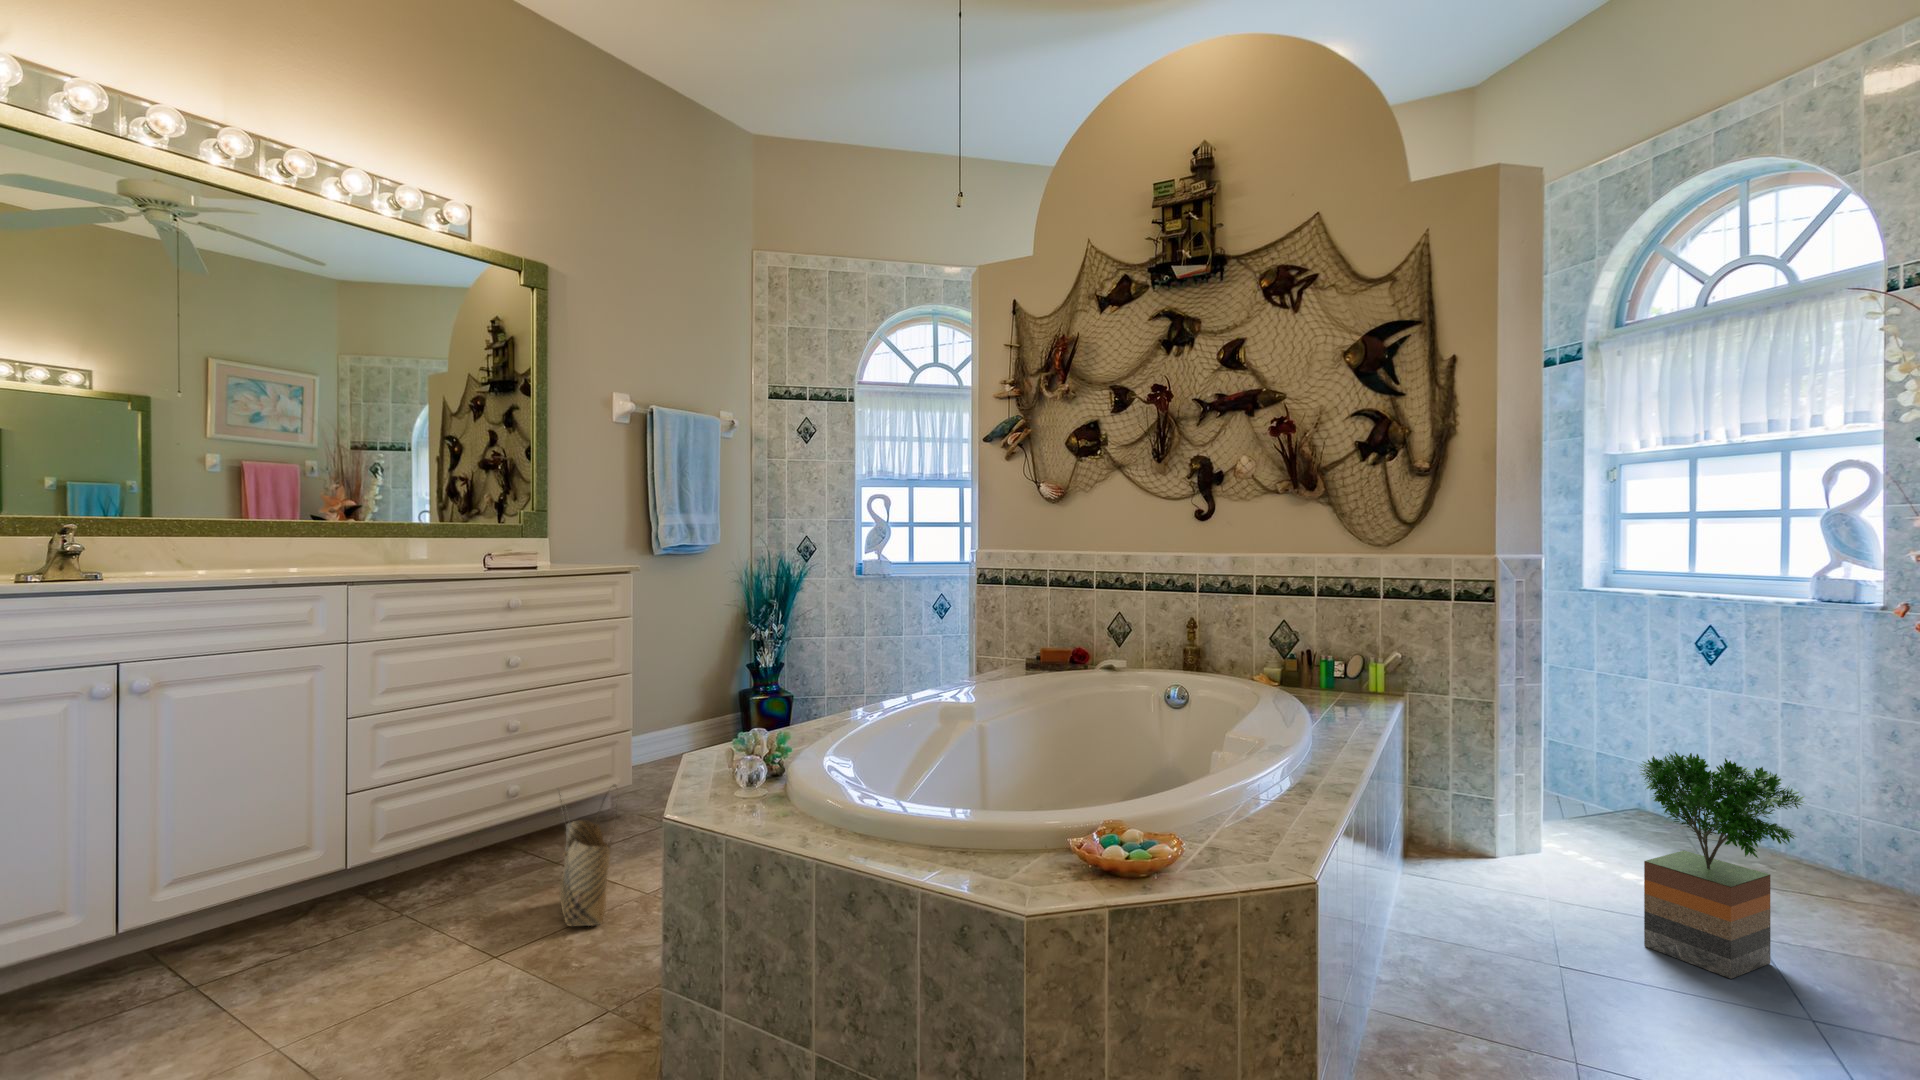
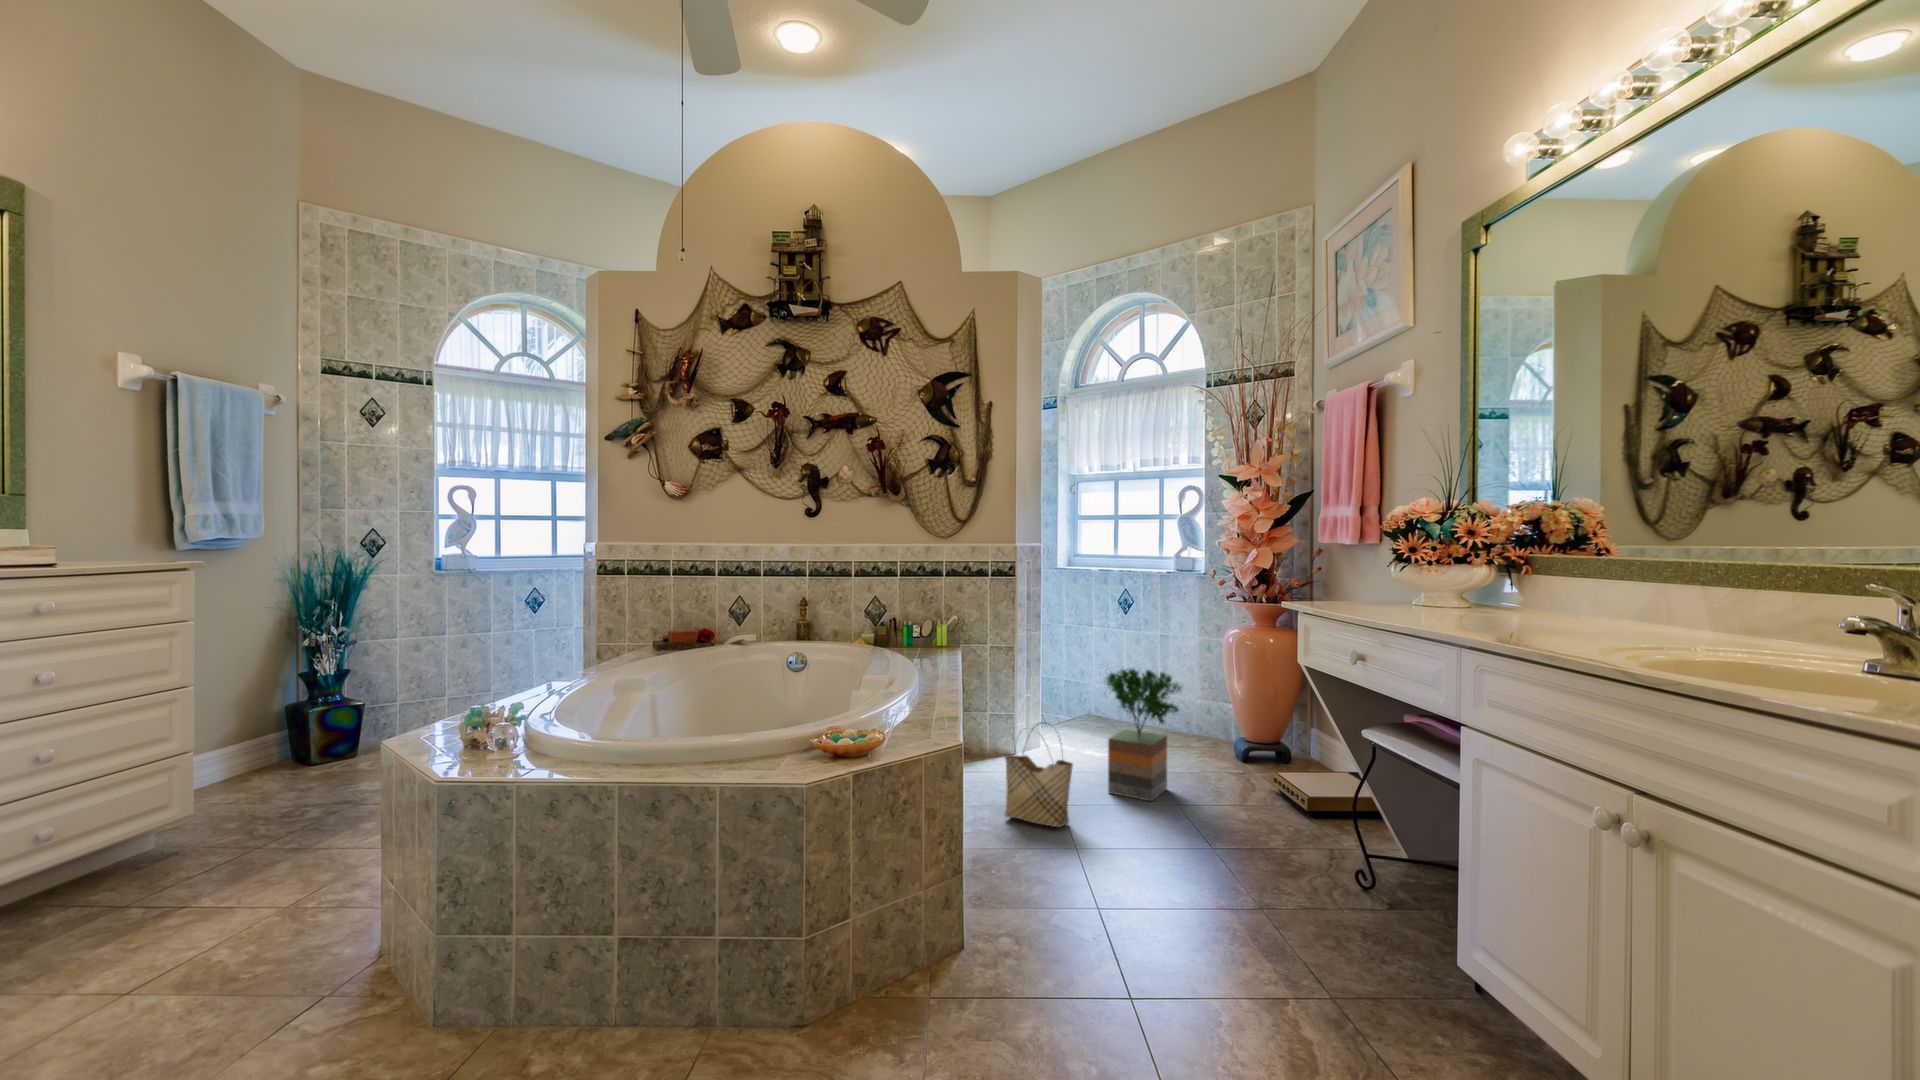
woven basket: present [558,785,617,926] -> present [1005,722,1073,827]

